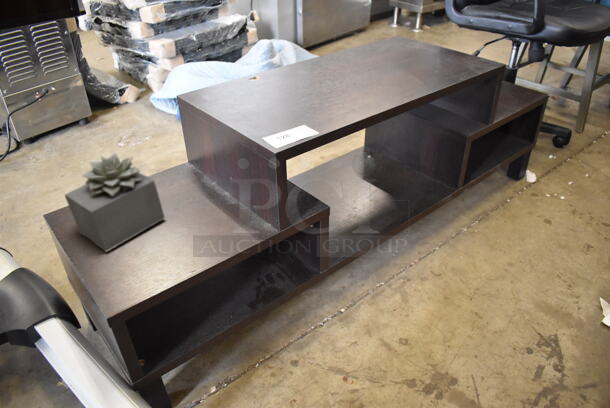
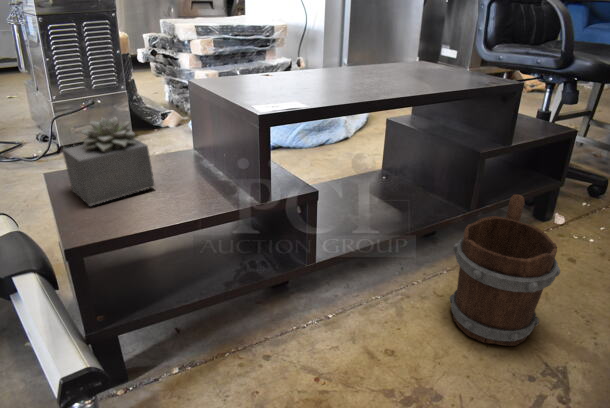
bucket: none [449,177,551,321] -> present [449,194,560,346]

